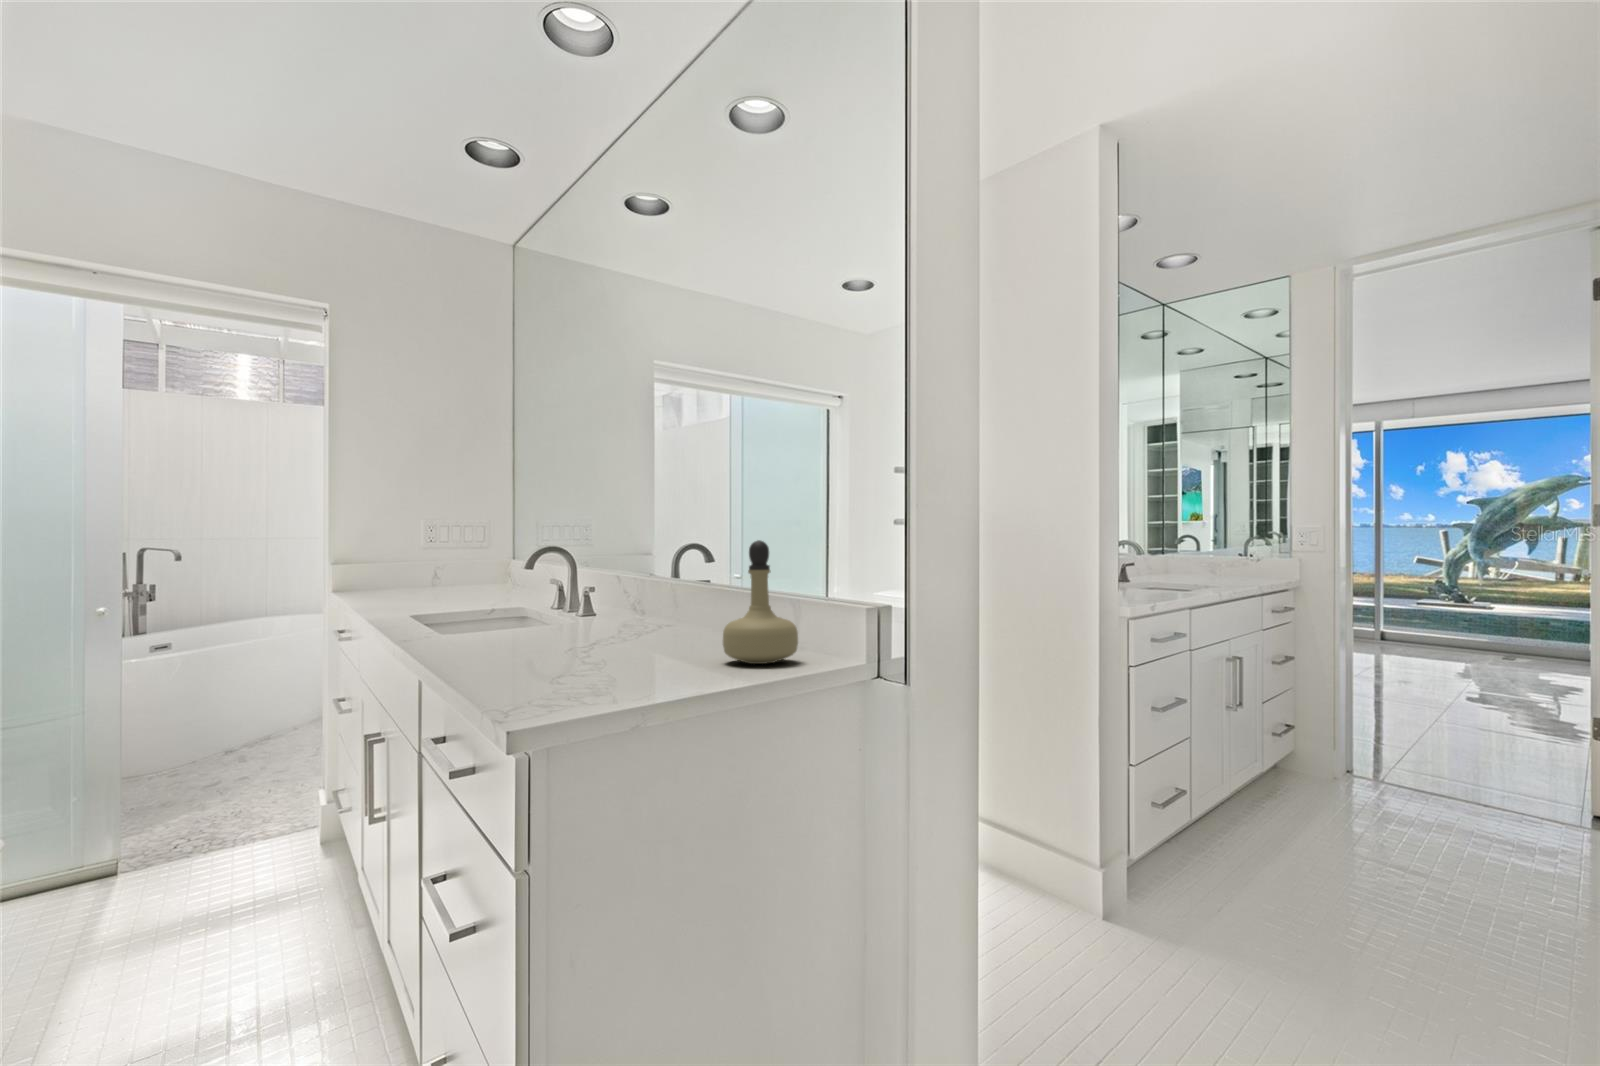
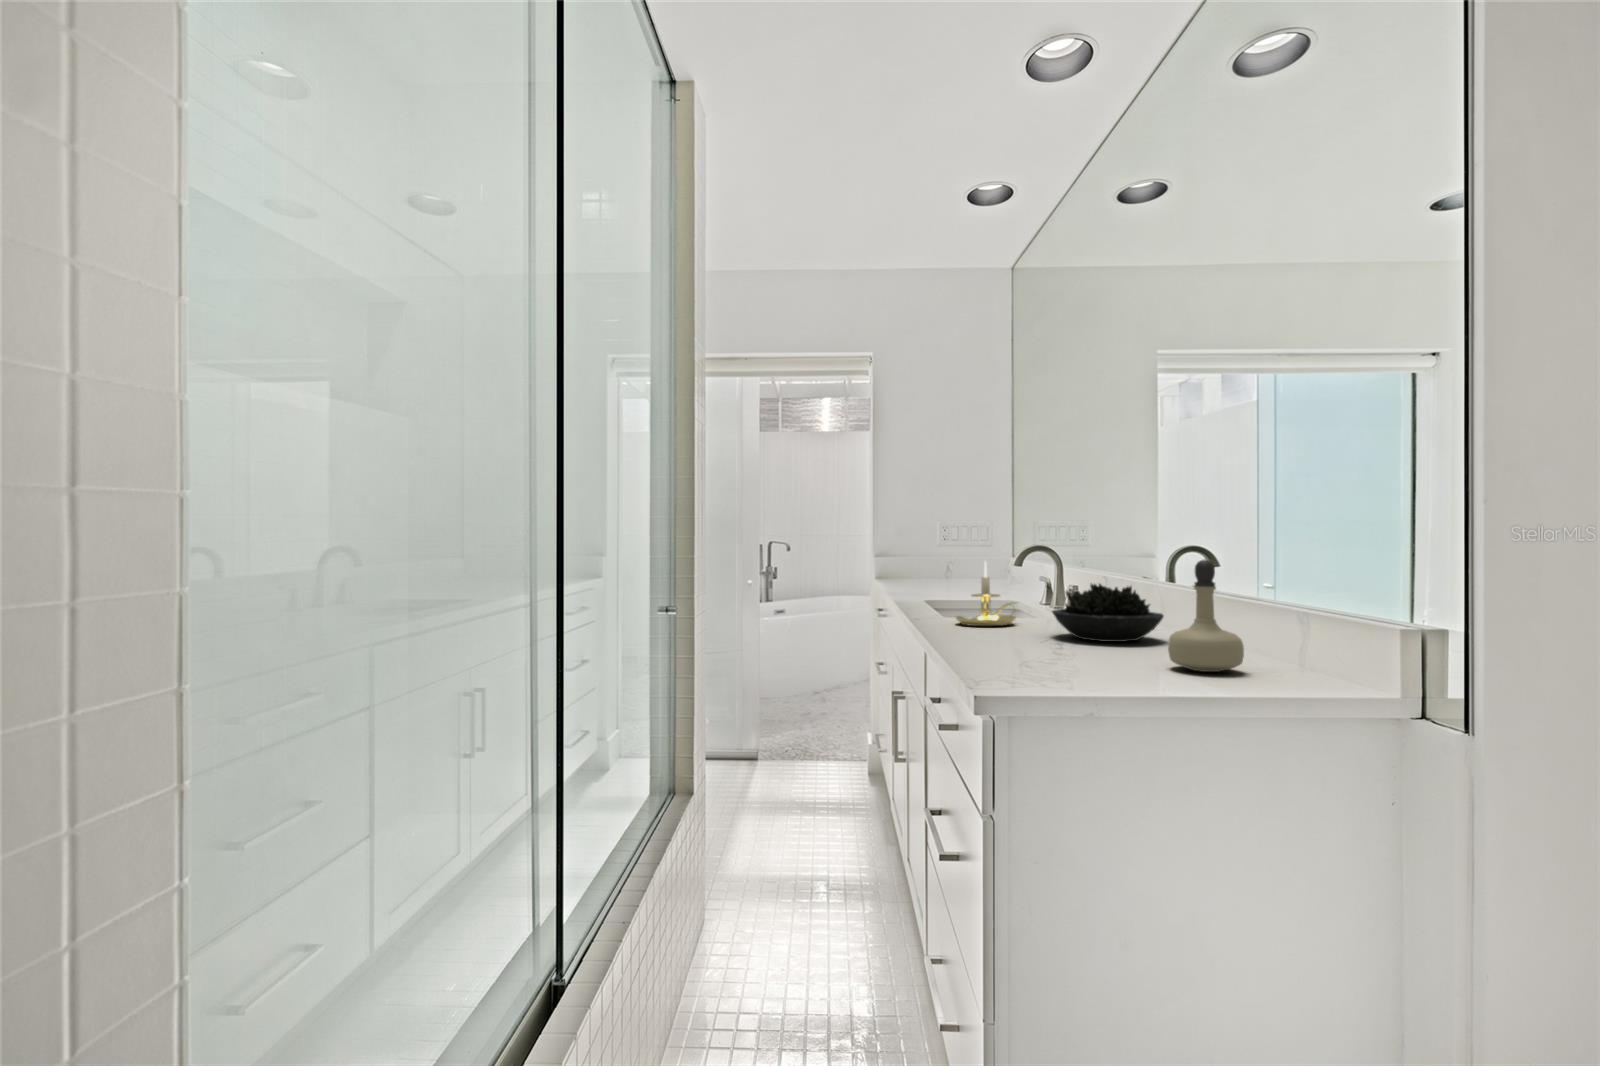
candle holder: none [455,555,535,637] -> present [956,562,1016,626]
succulent plant: none [579,577,702,643] -> present [1052,584,1164,642]

